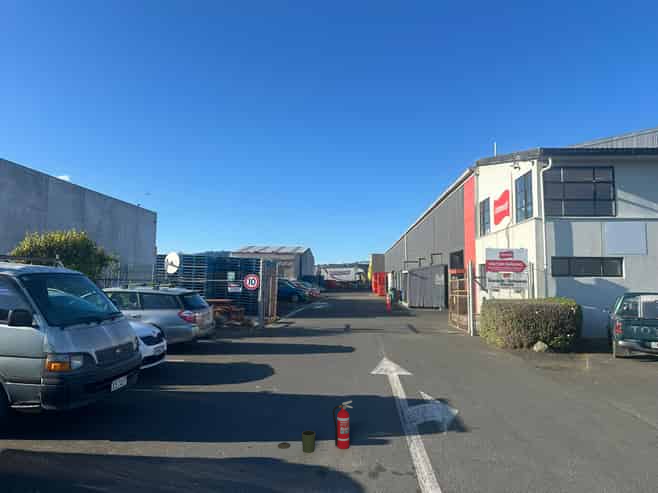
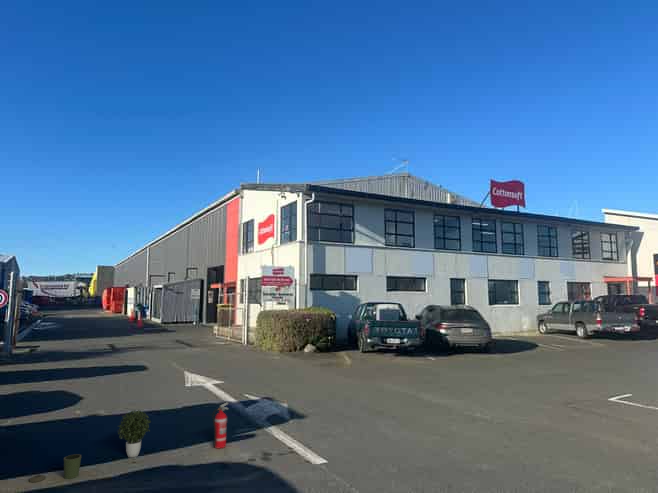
potted plant: none [251,393,282,438] -> present [118,410,150,458]
trash can: present [278,431,316,453] -> present [29,454,81,482]

